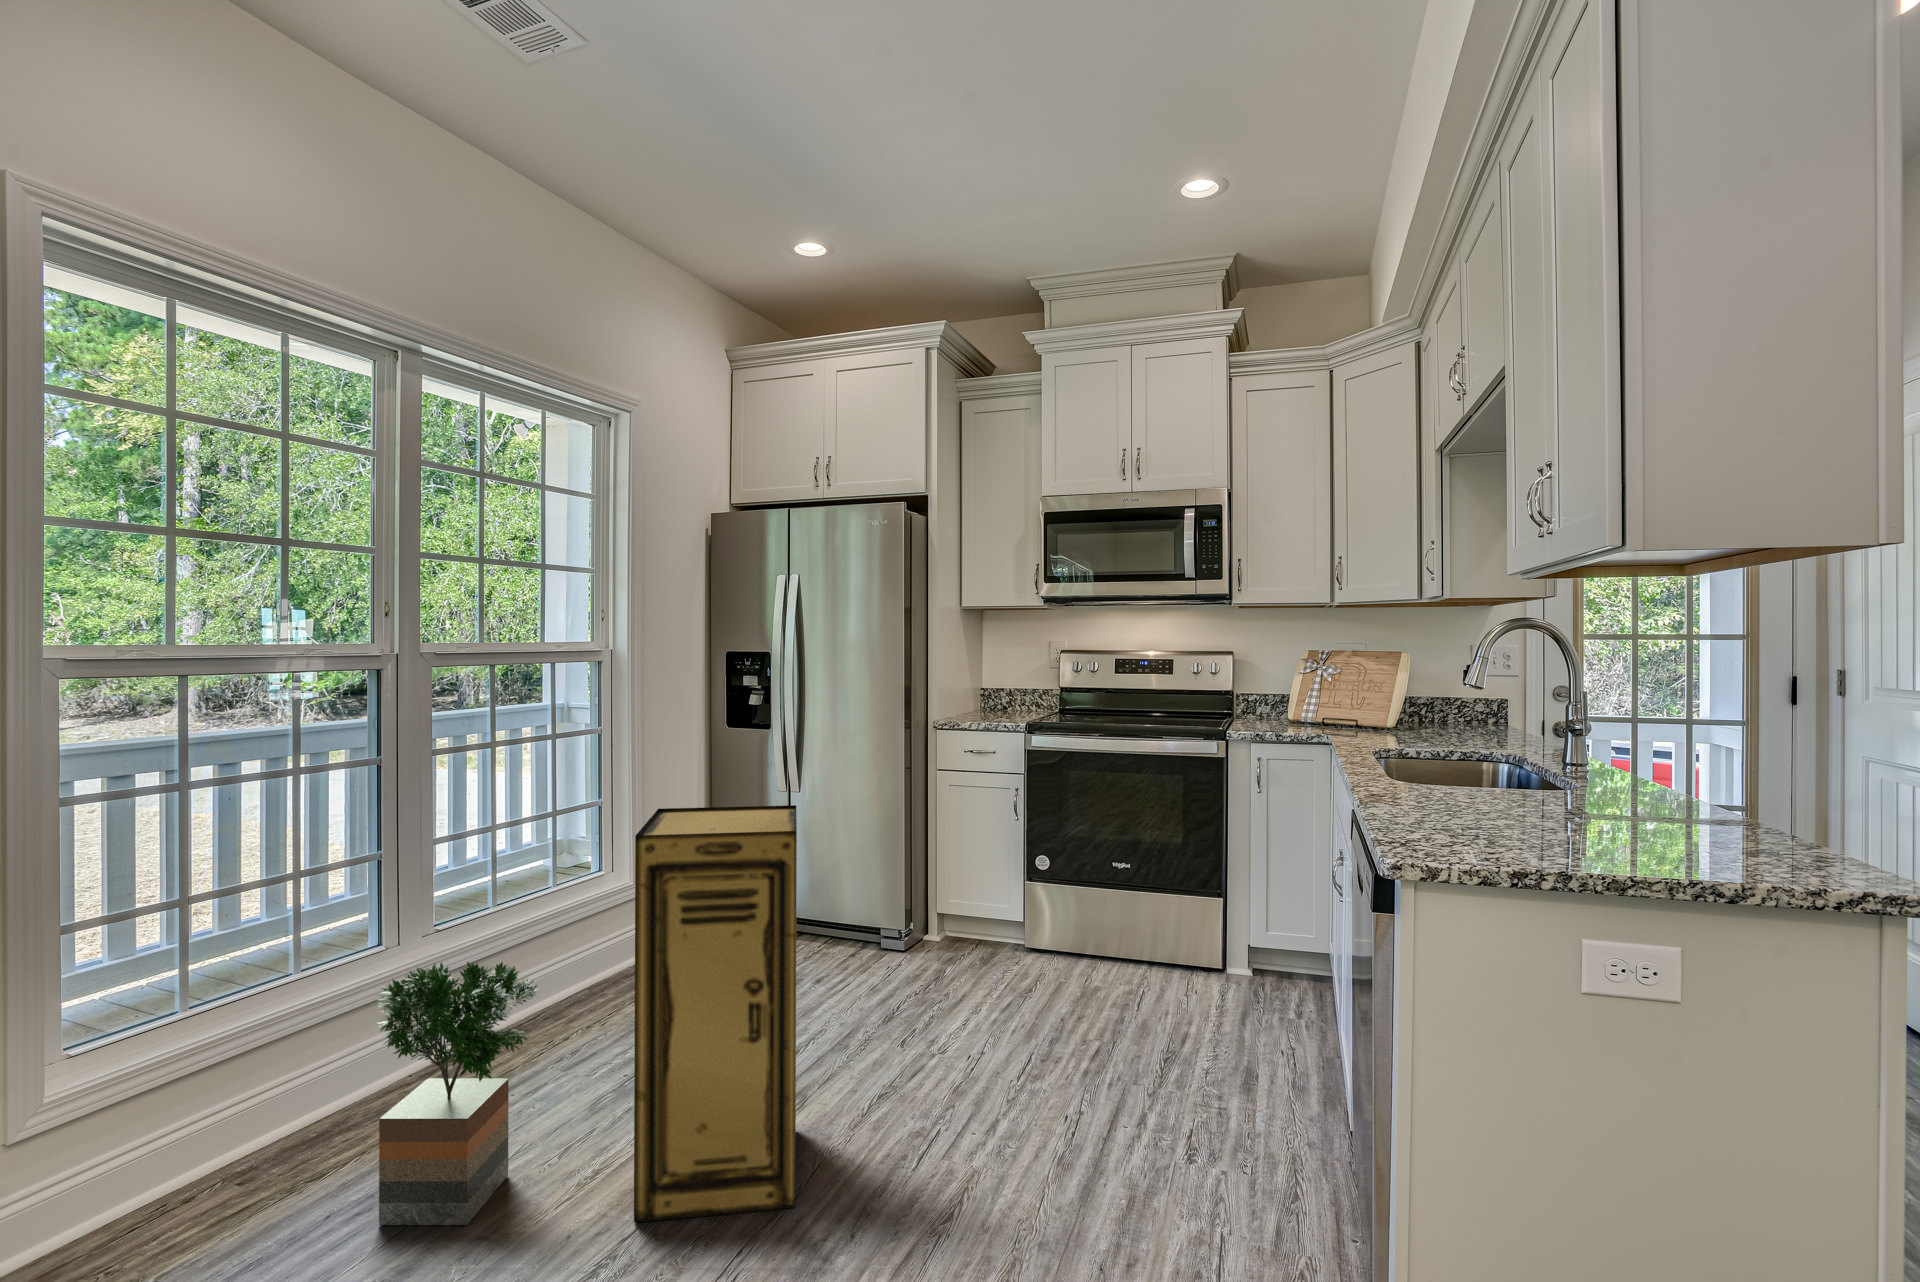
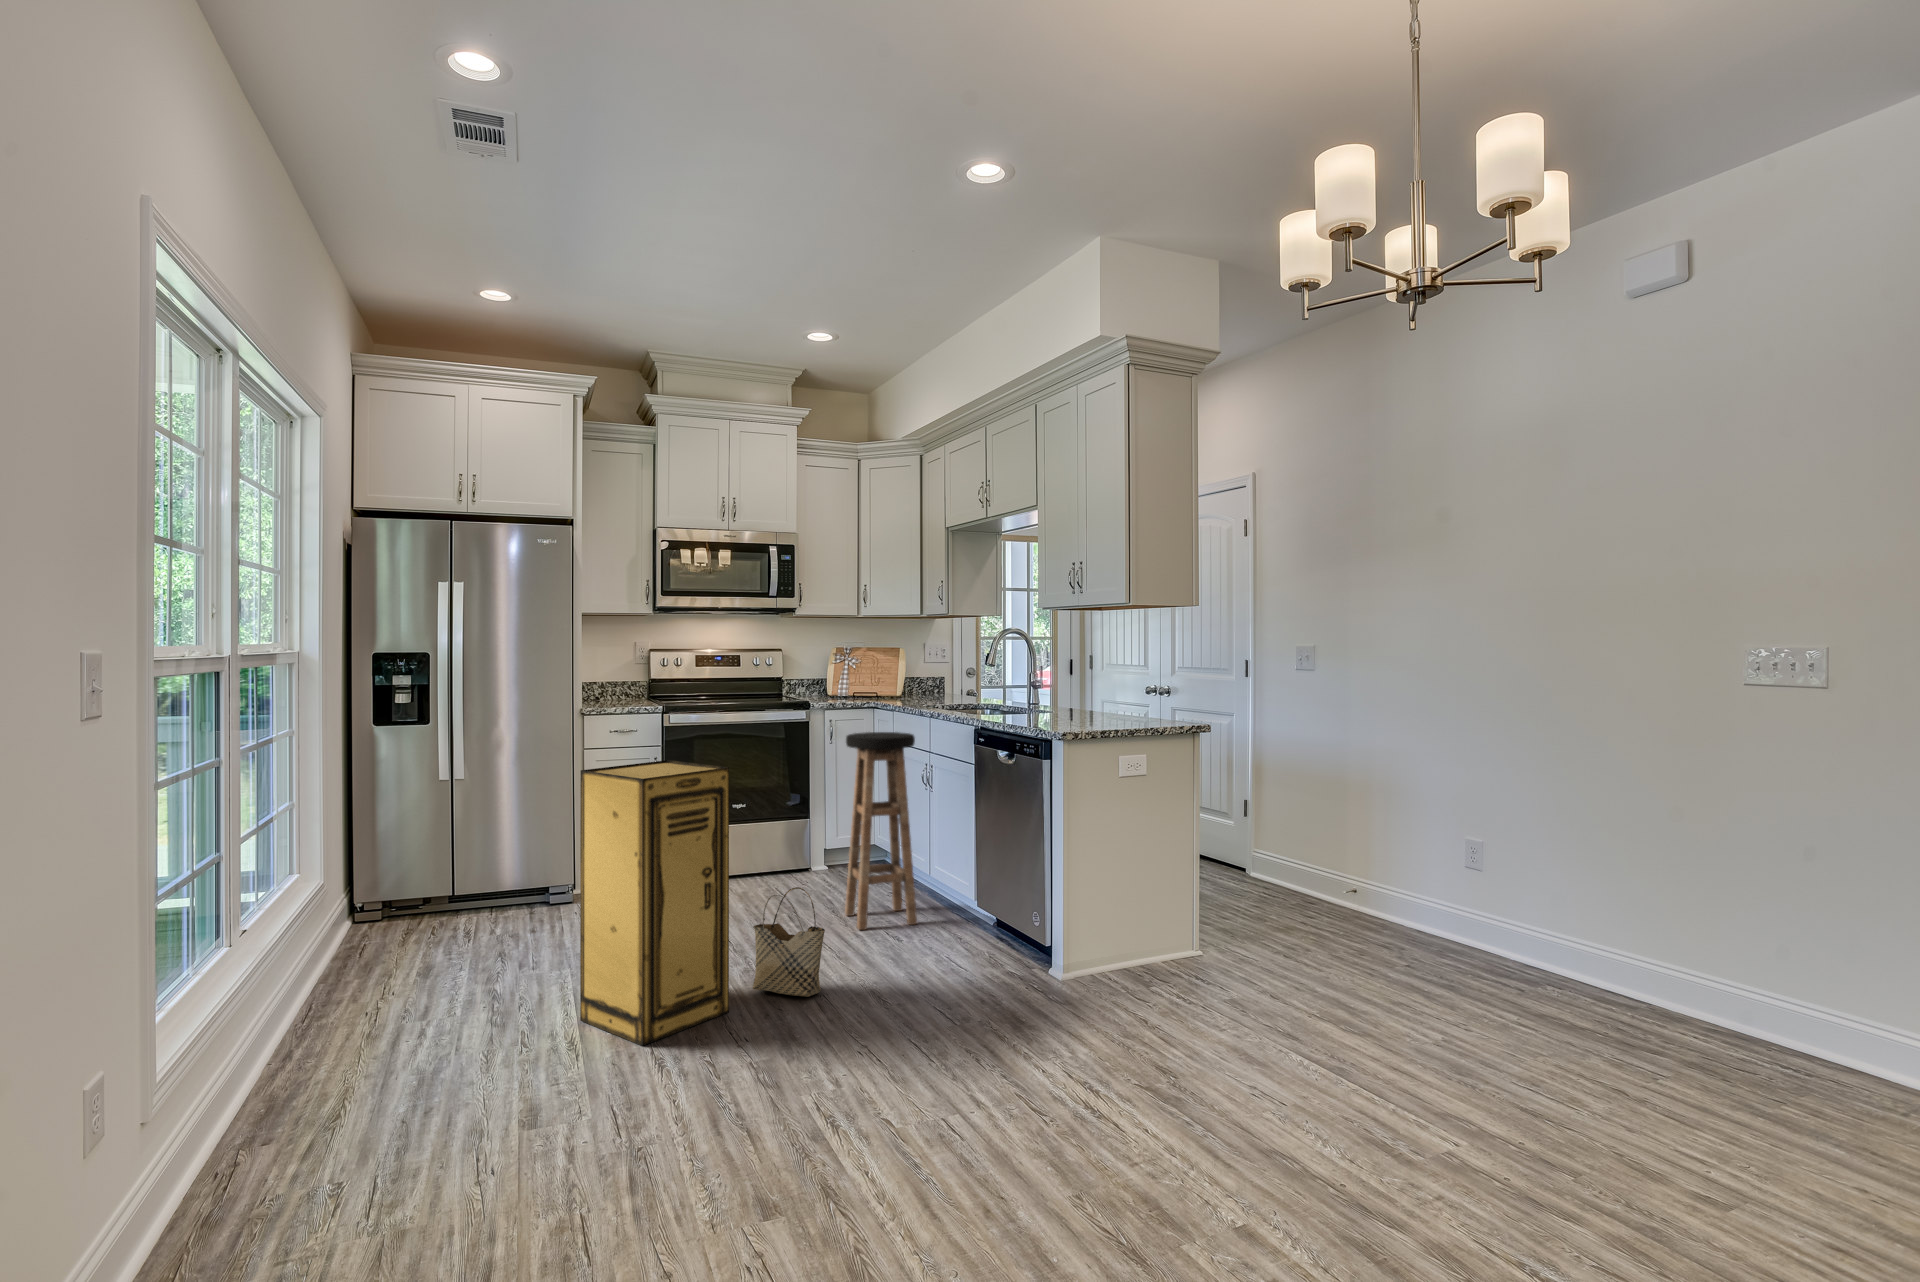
bar stool: none [1157,787,1277,1134] -> present [845,732,917,930]
potted tree: present [377,962,538,1225] -> none [411,896,559,1106]
woven basket: none [868,1034,953,1230] -> present [753,887,825,997]

